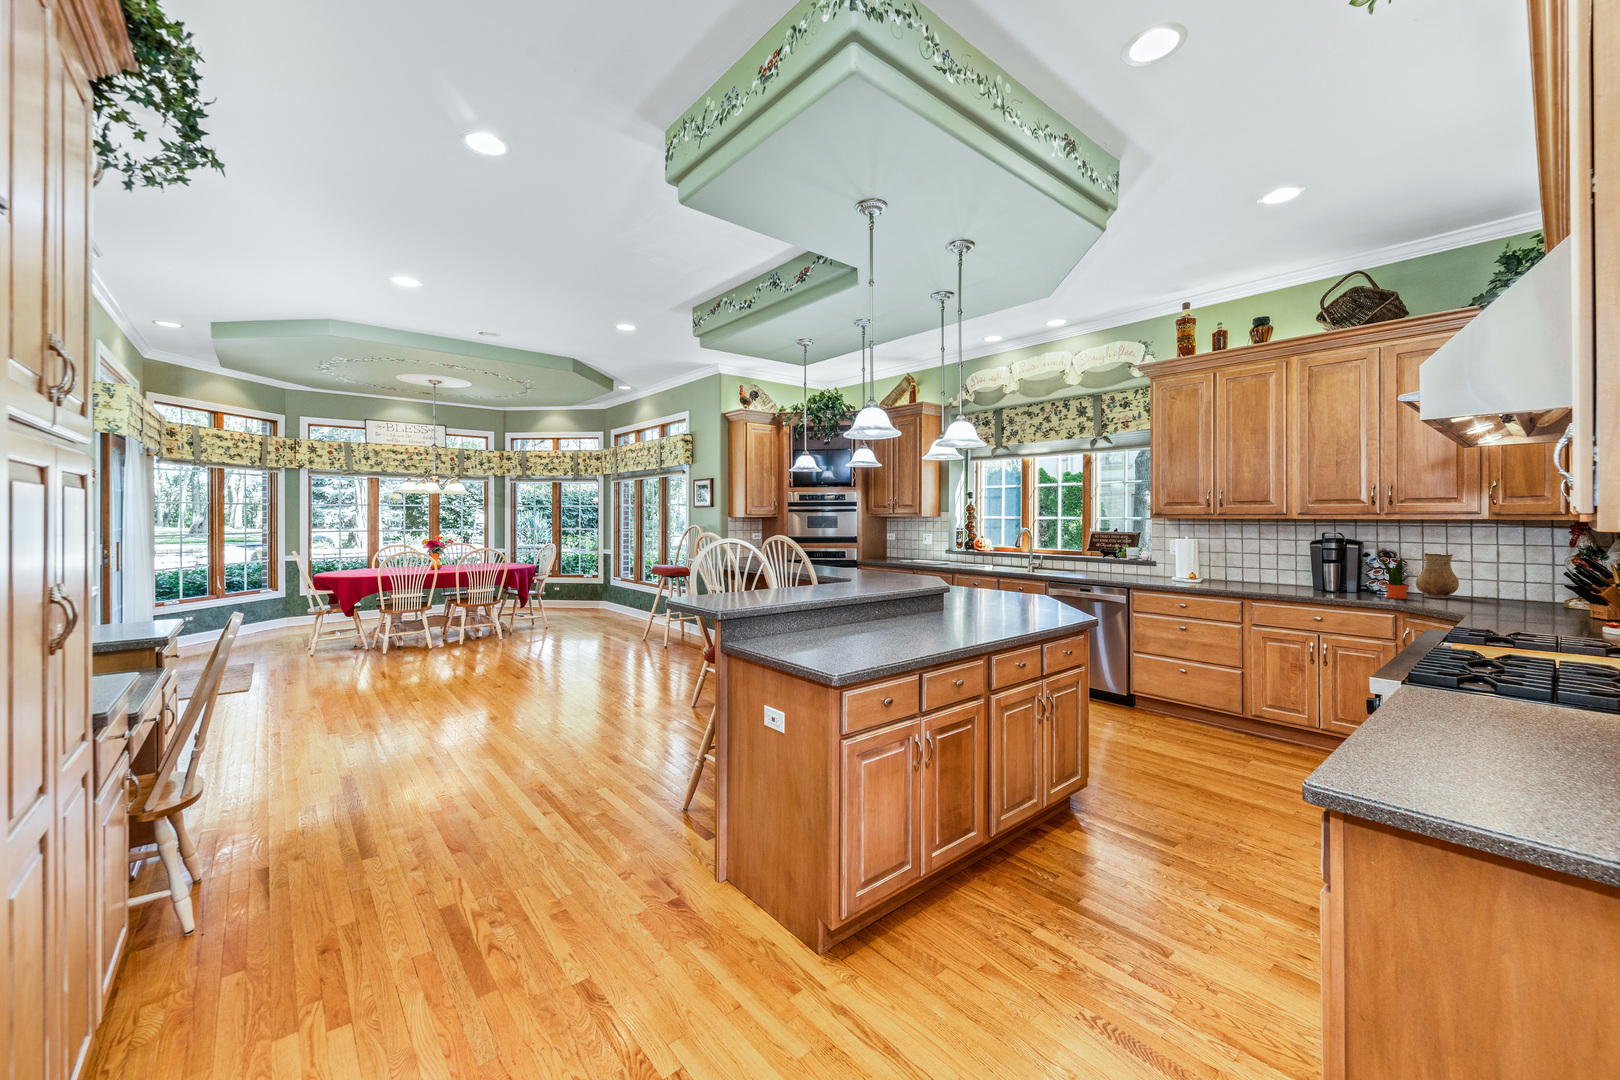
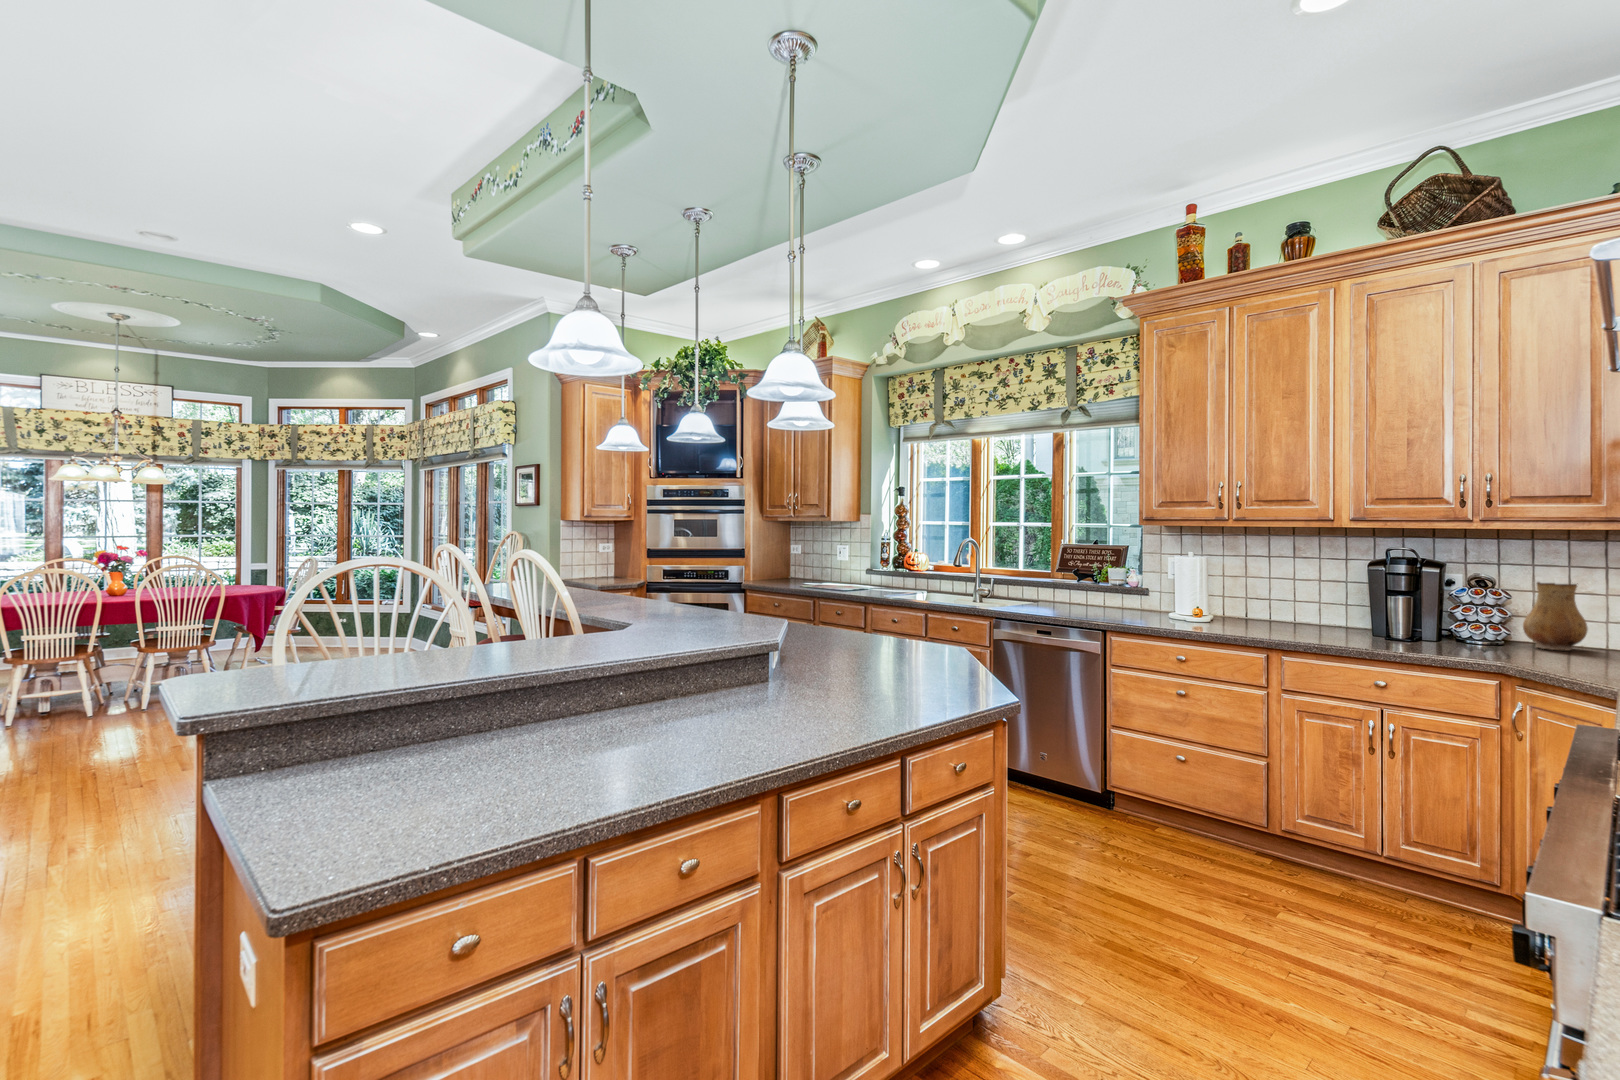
potted plant: present [1378,555,1409,599] -> none [1467,582,1516,652]

